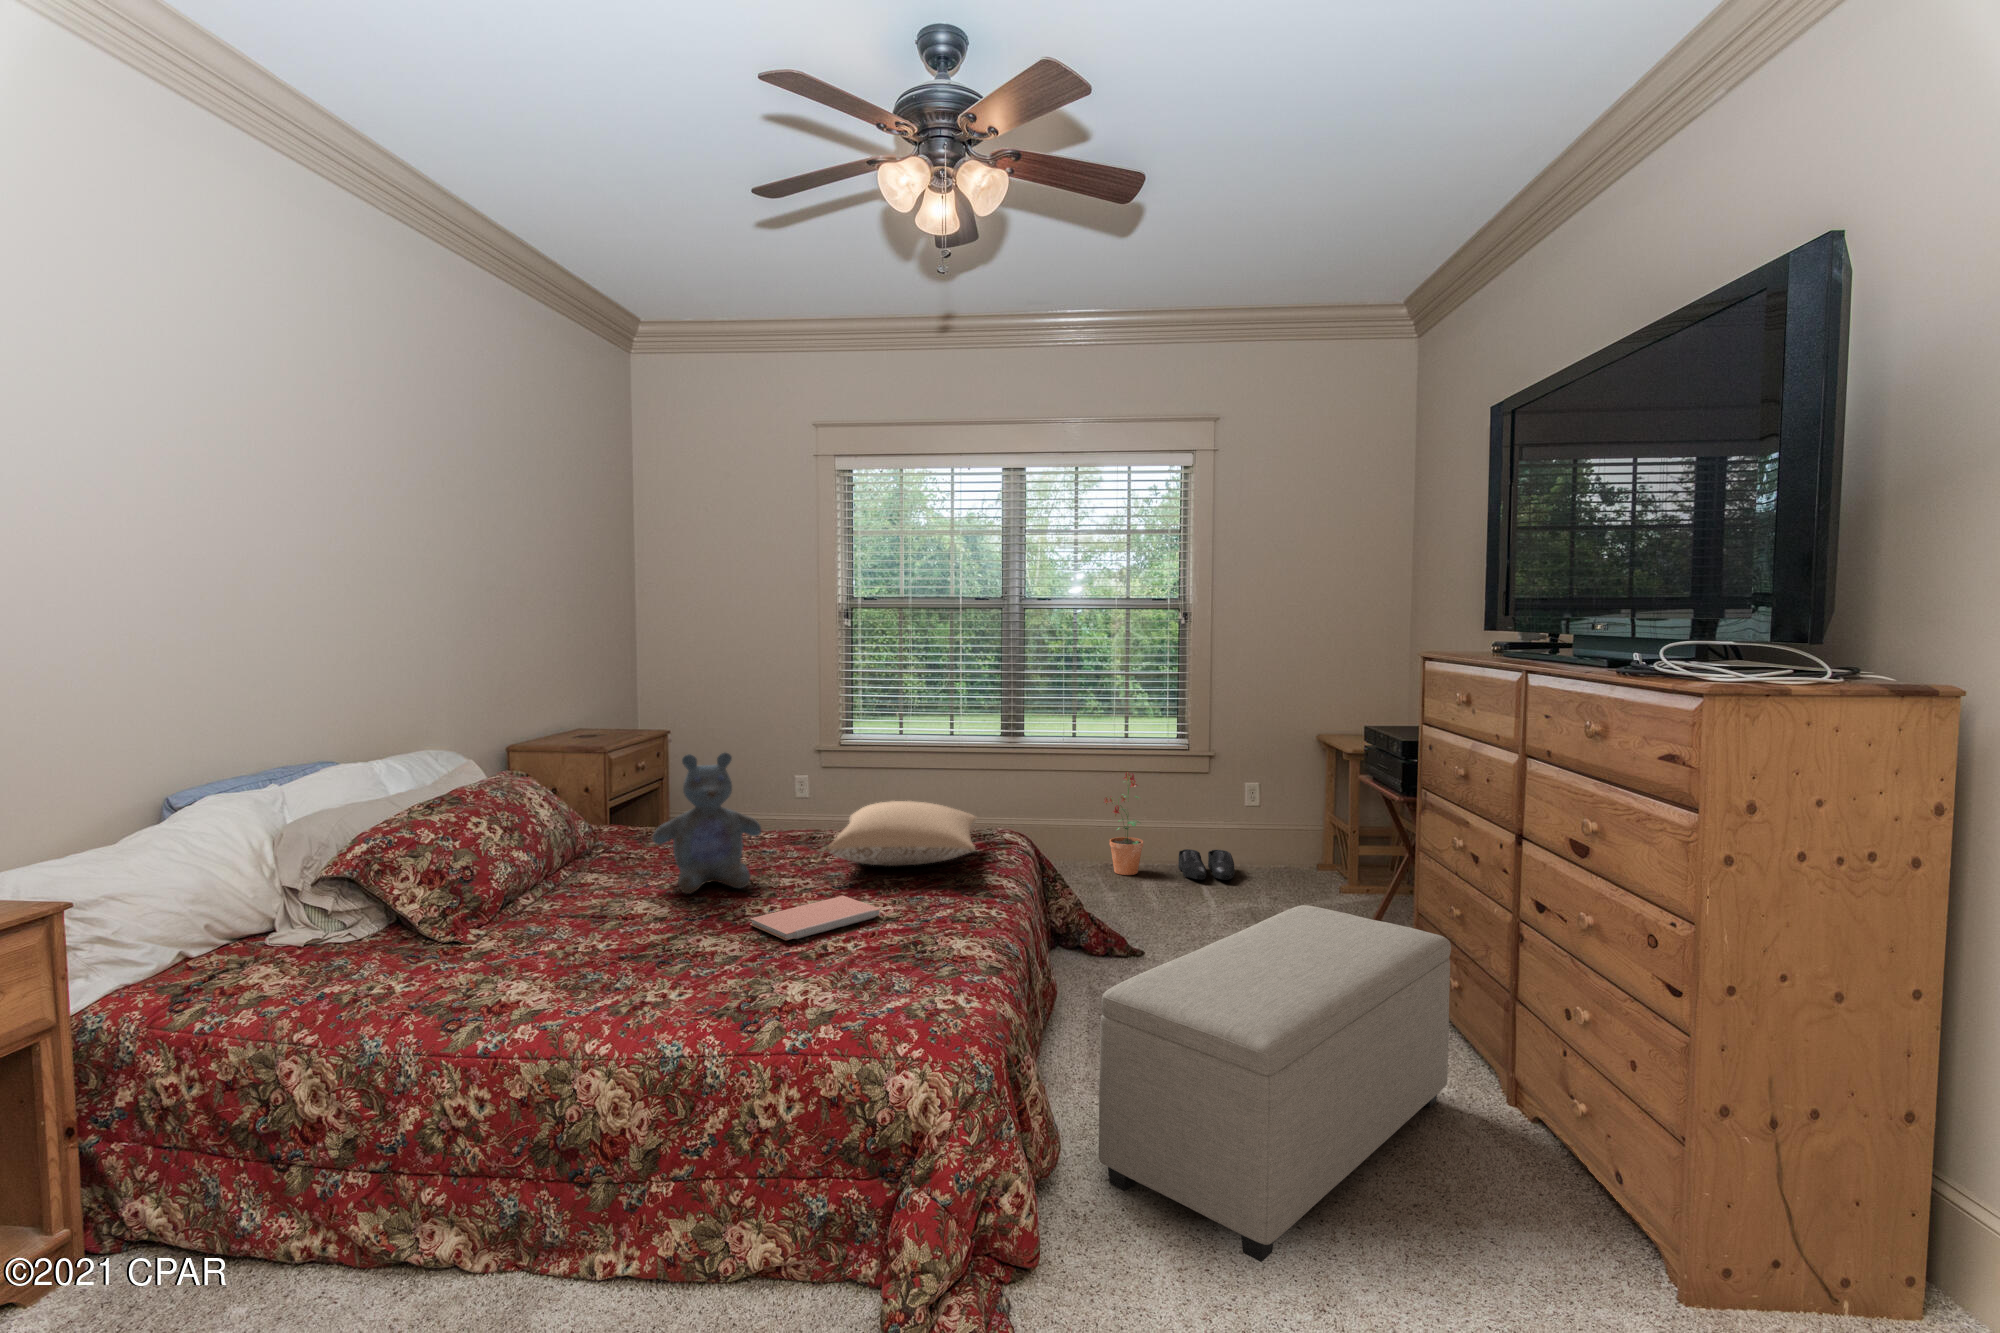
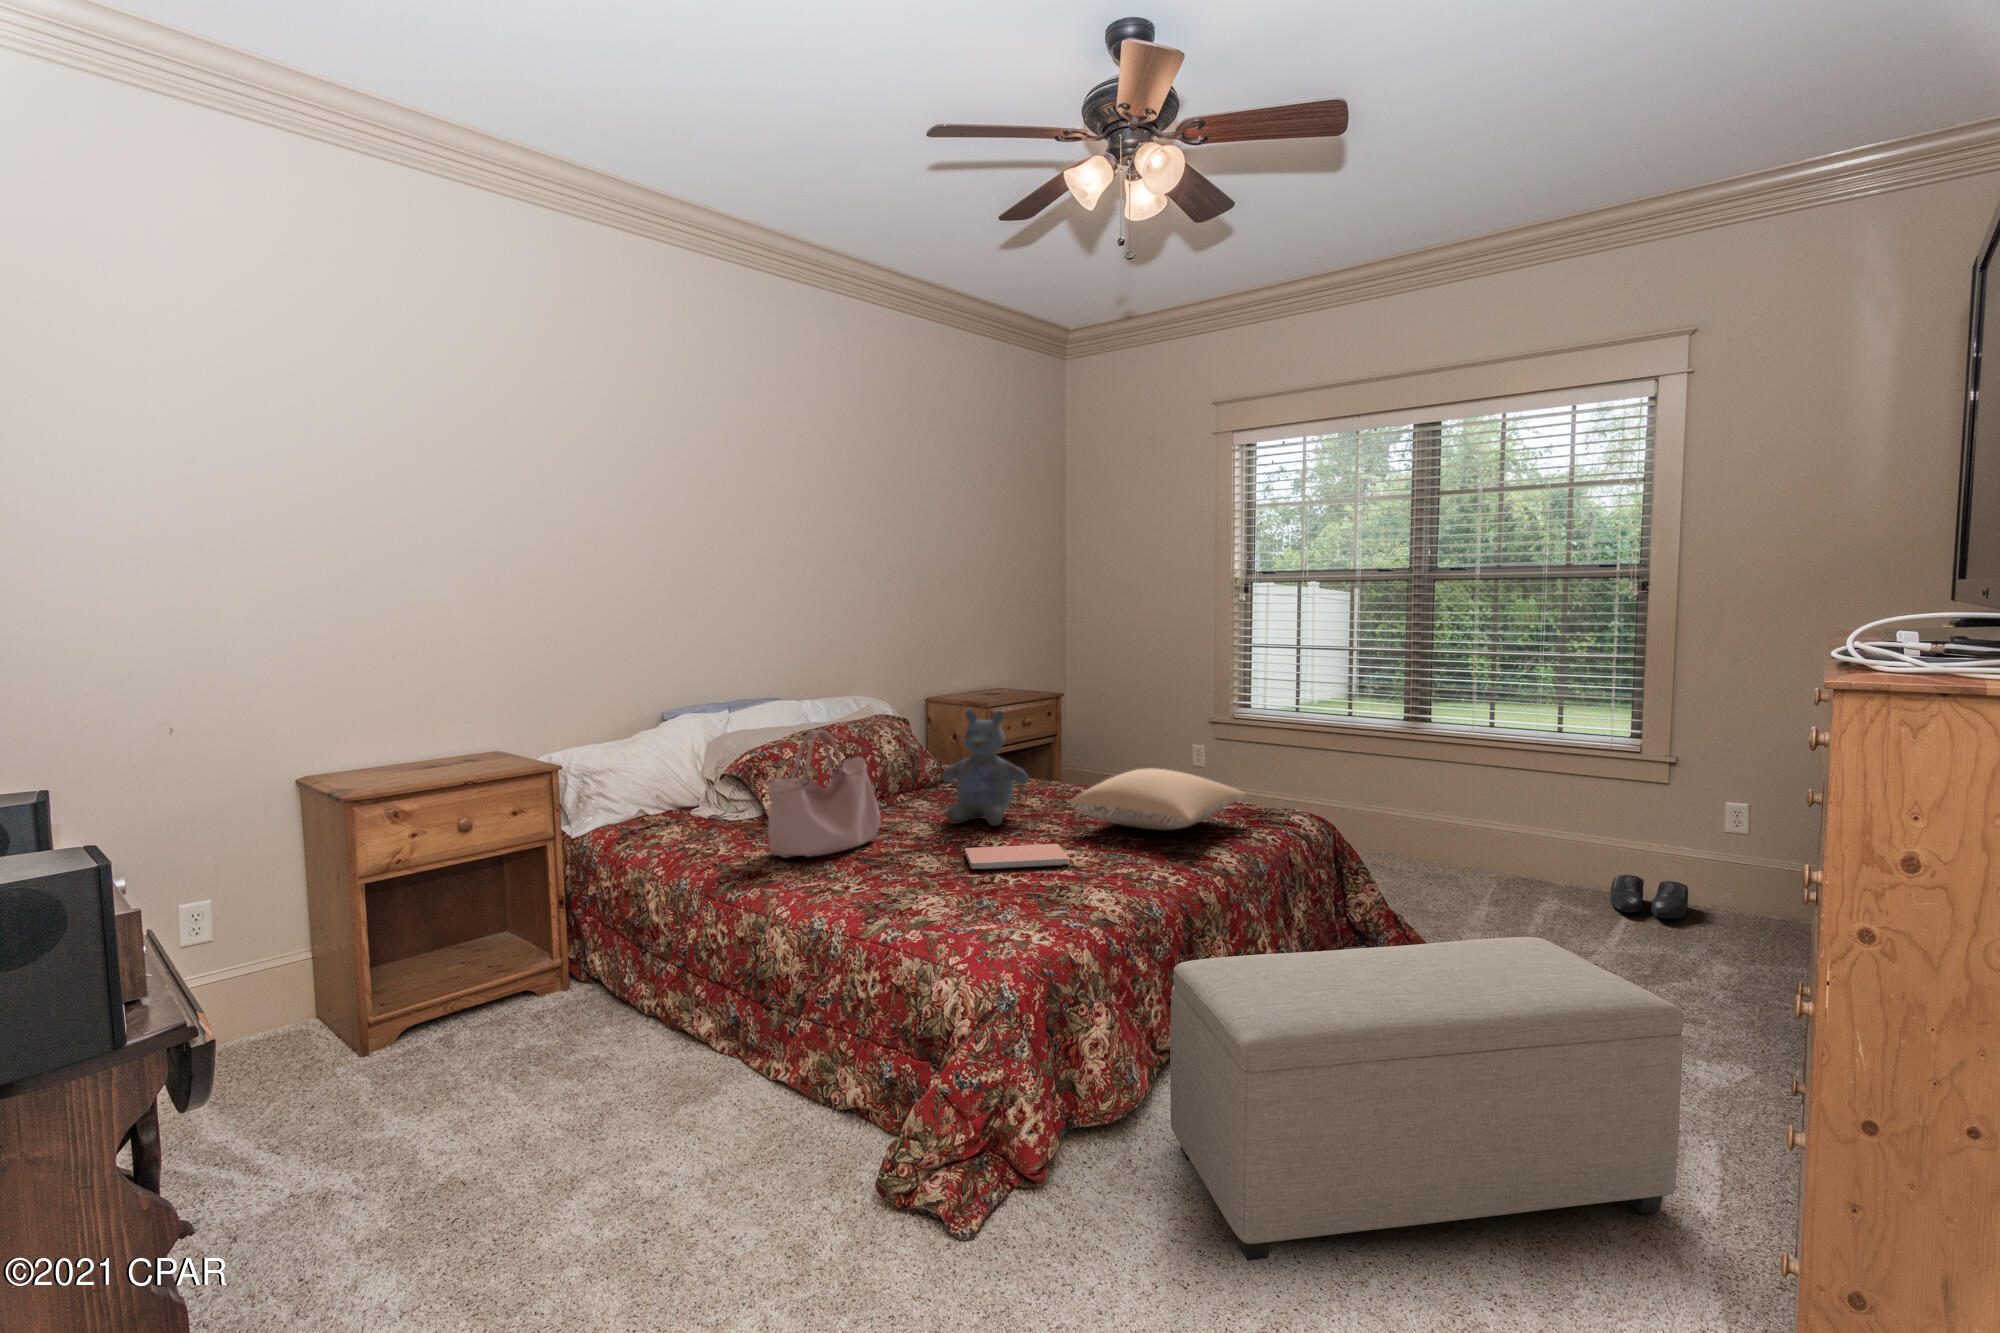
potted plant: present [1105,772,1143,875] -> none [1516,773,1563,893]
handbag: none [489,794,620,976] -> present [768,730,881,858]

